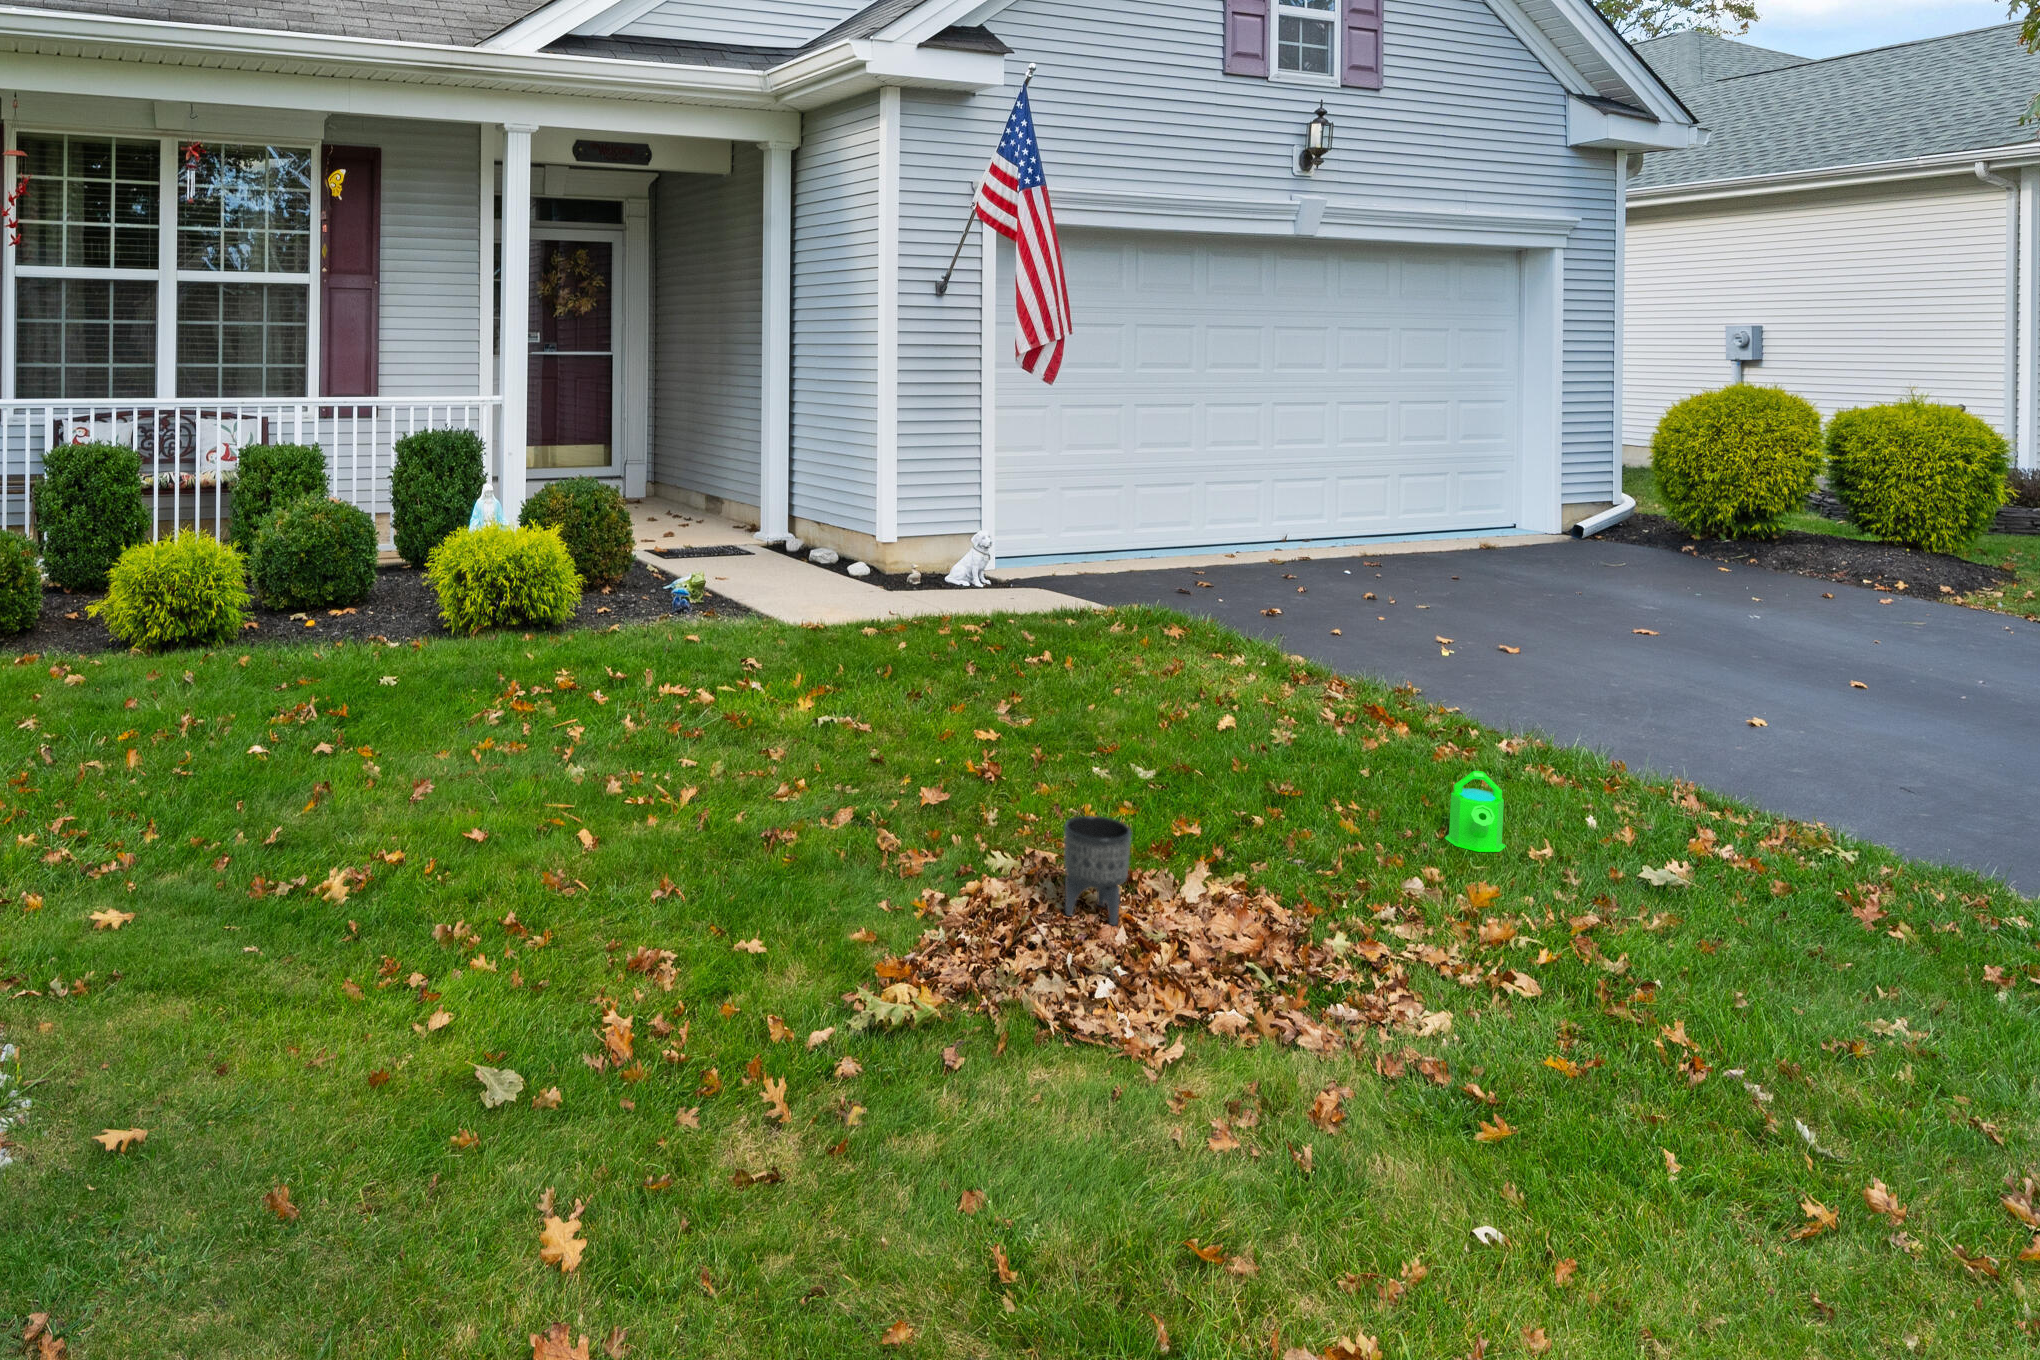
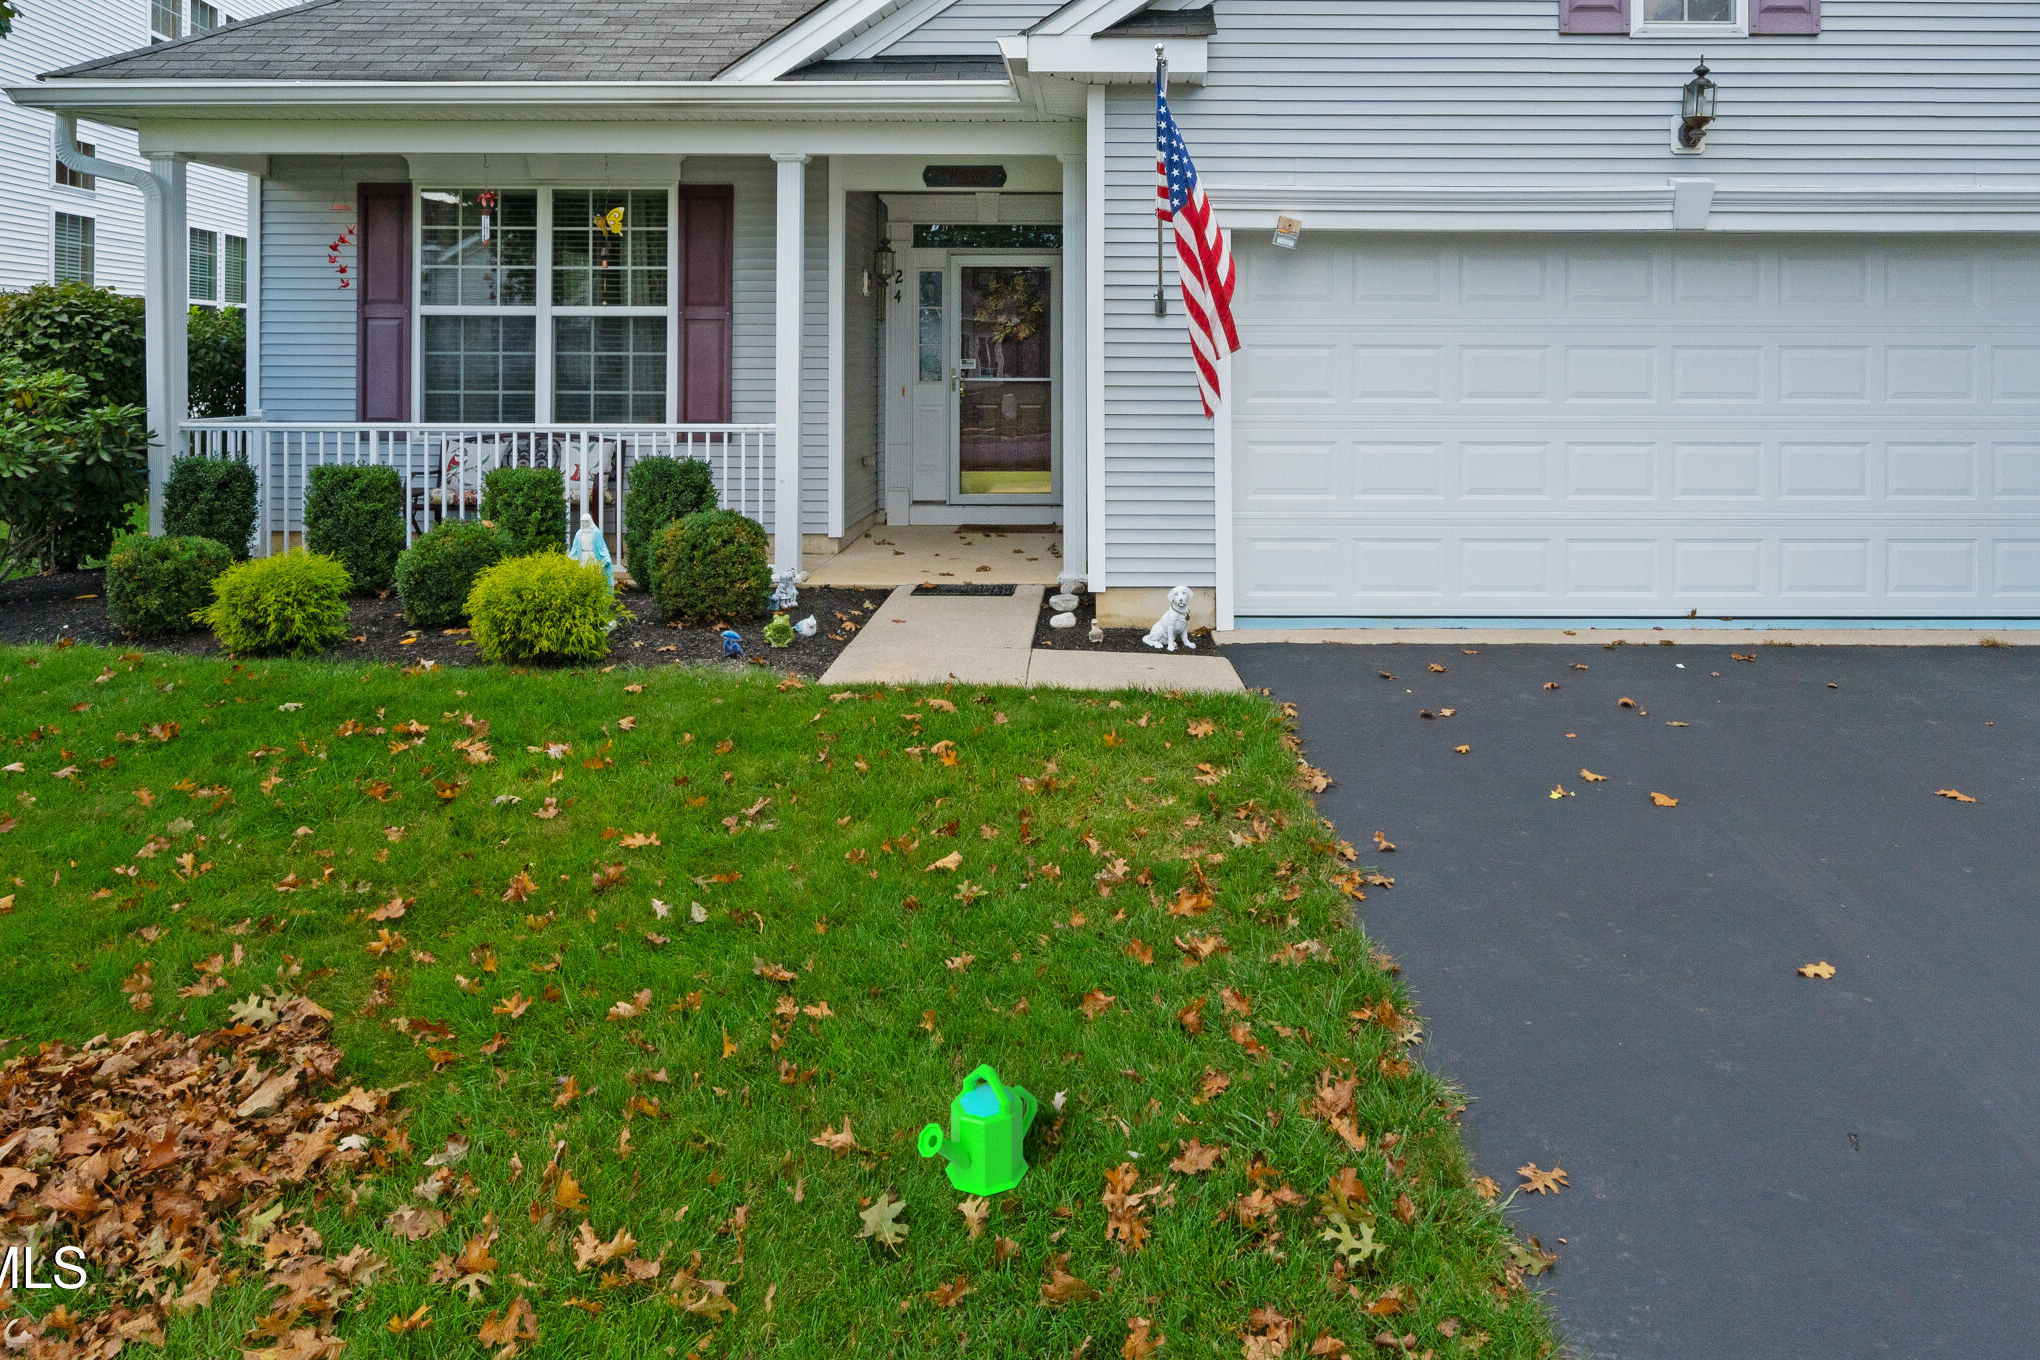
planter: present [1064,816,1131,925] -> none [251,1042,349,1199]

